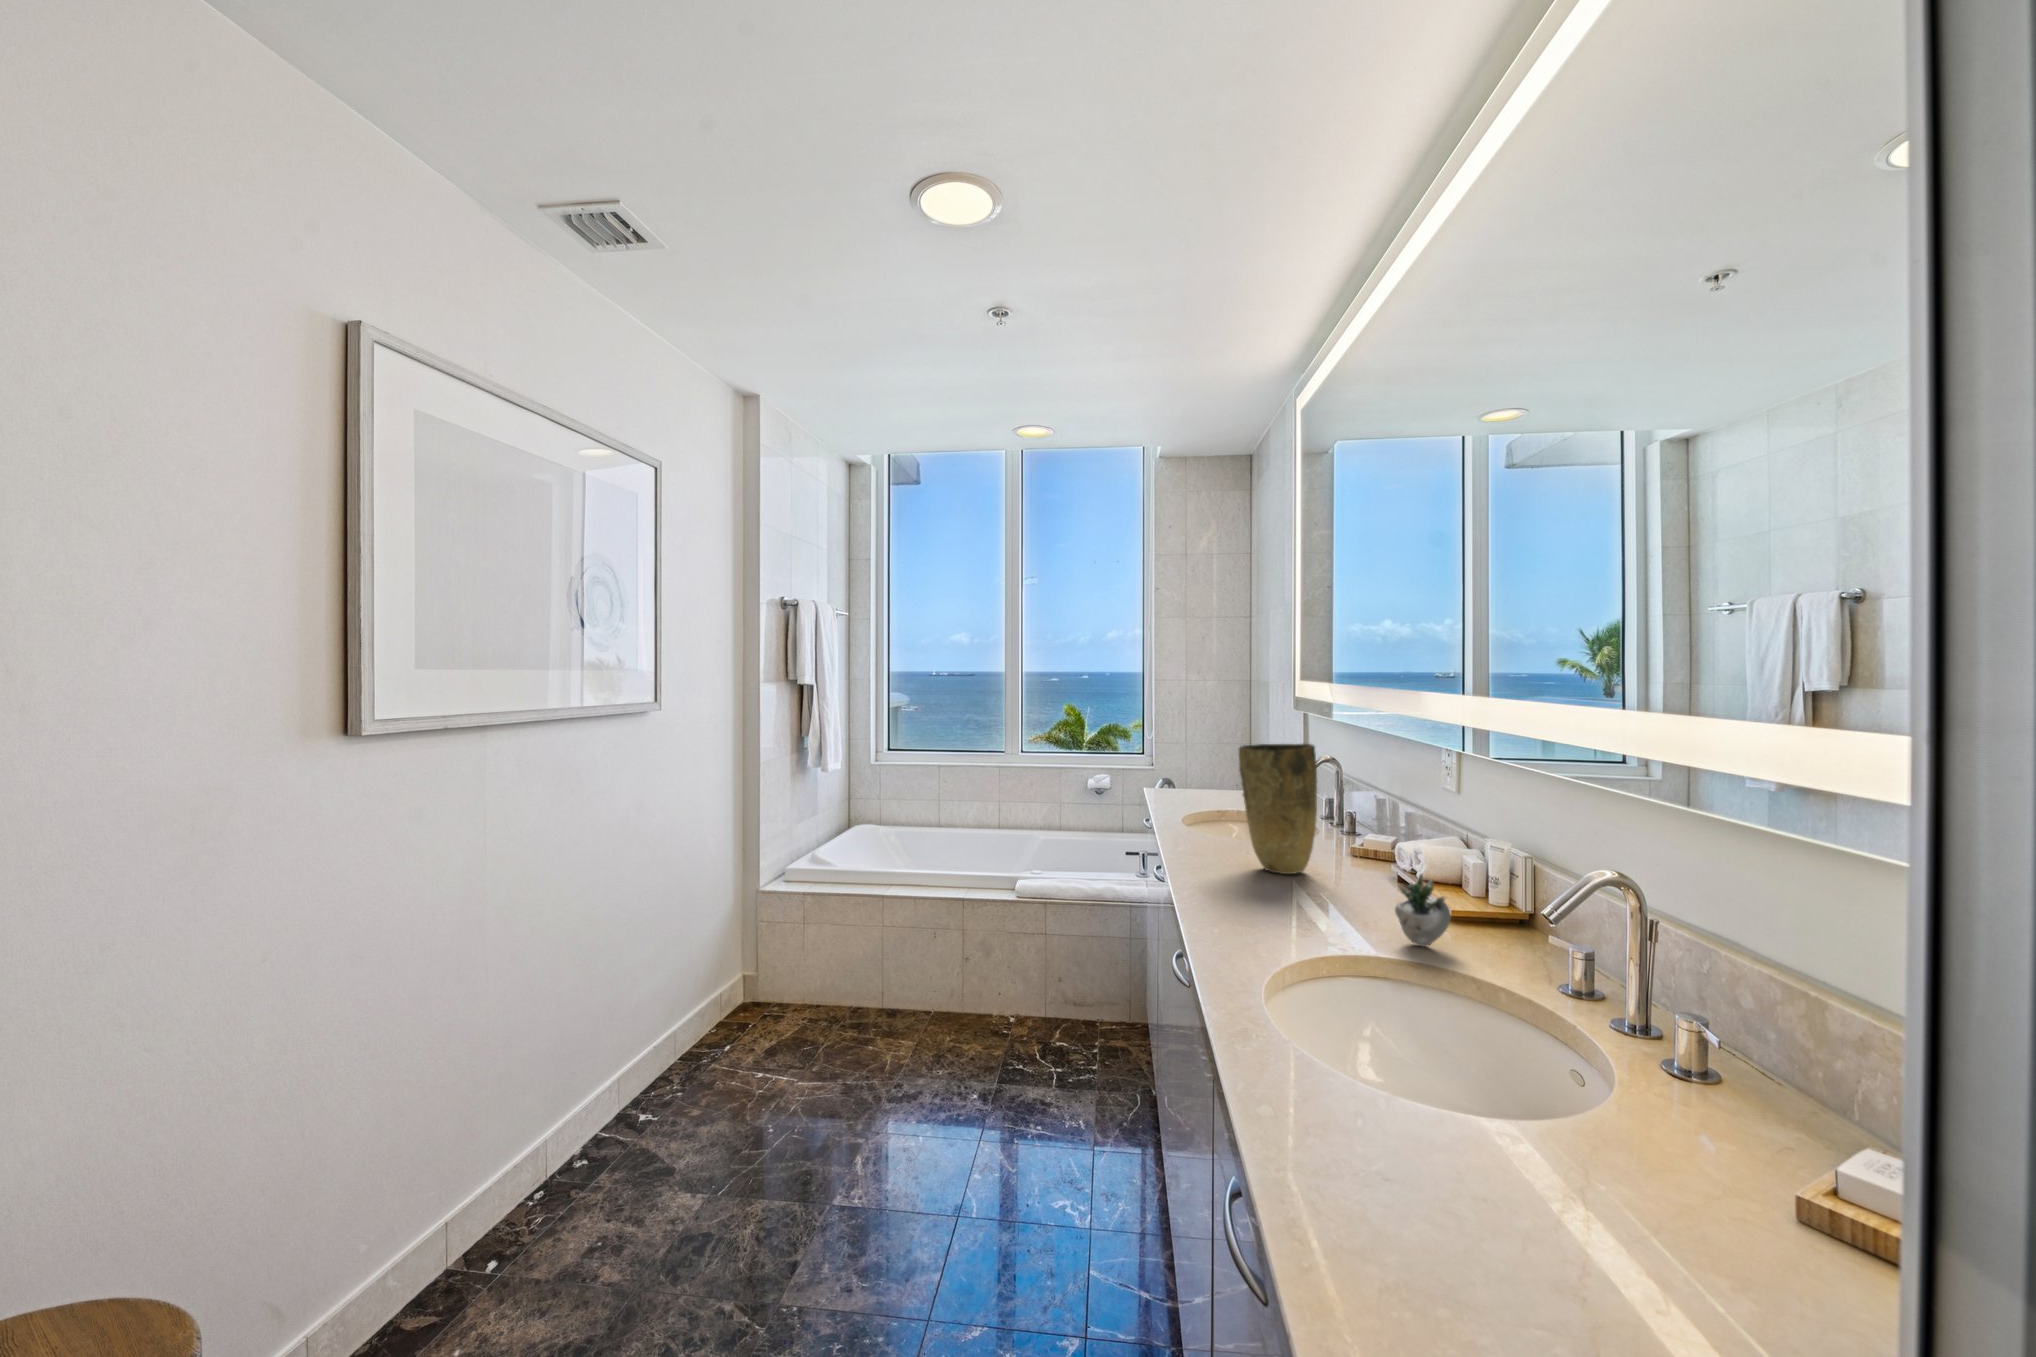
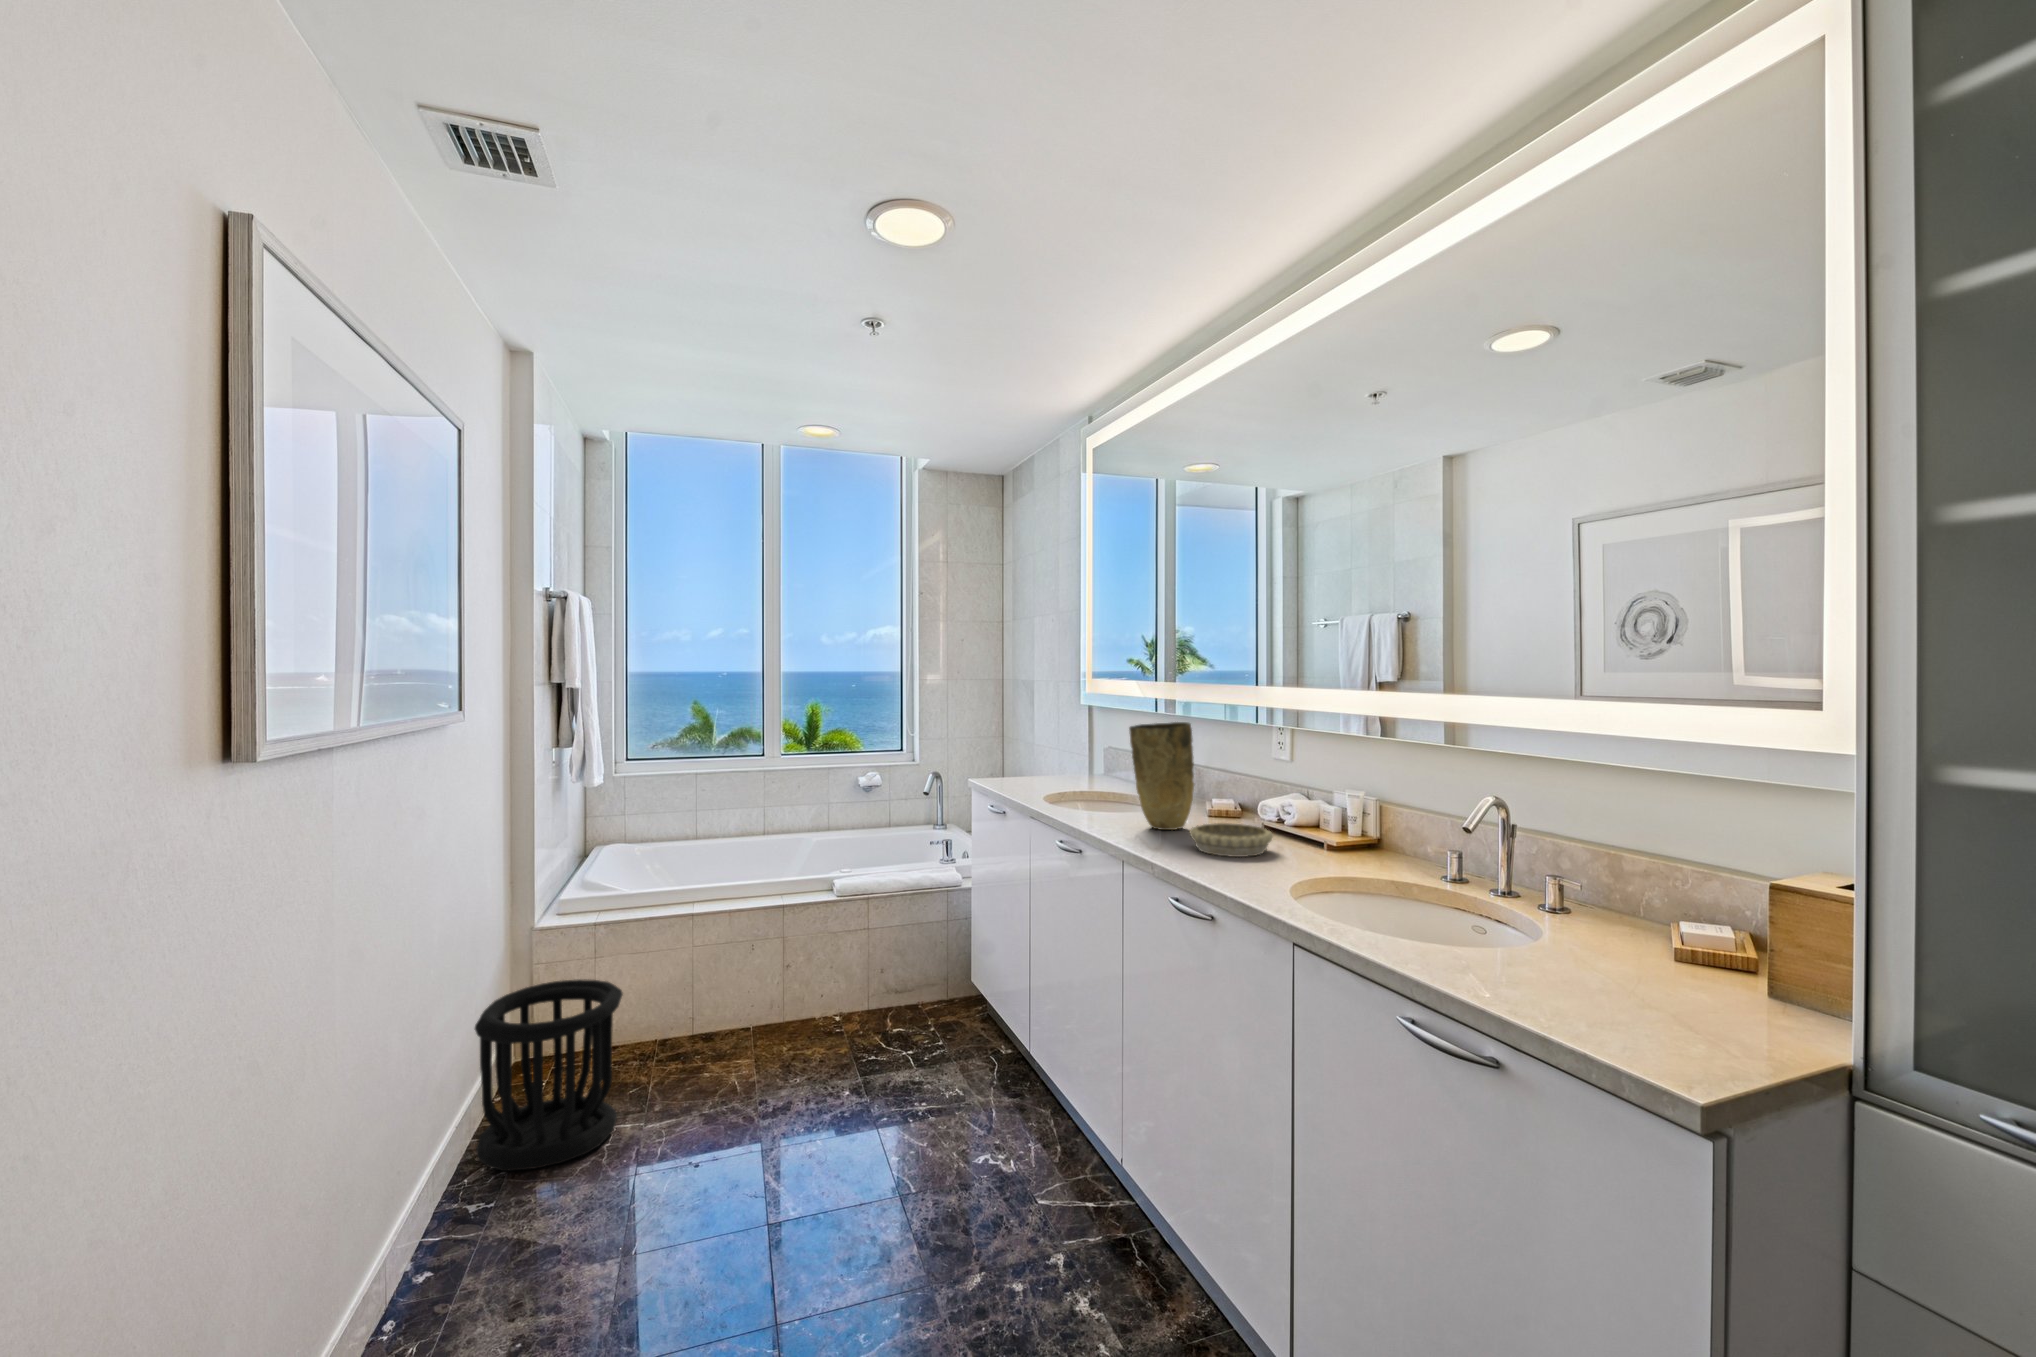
decorative bowl: none [1260,872,1370,921] -> present [1190,823,1273,857]
succulent plant: present [1395,874,1500,947] -> none [1310,808,1387,863]
wastebasket: none [668,938,787,1097] -> present [475,979,623,1171]

